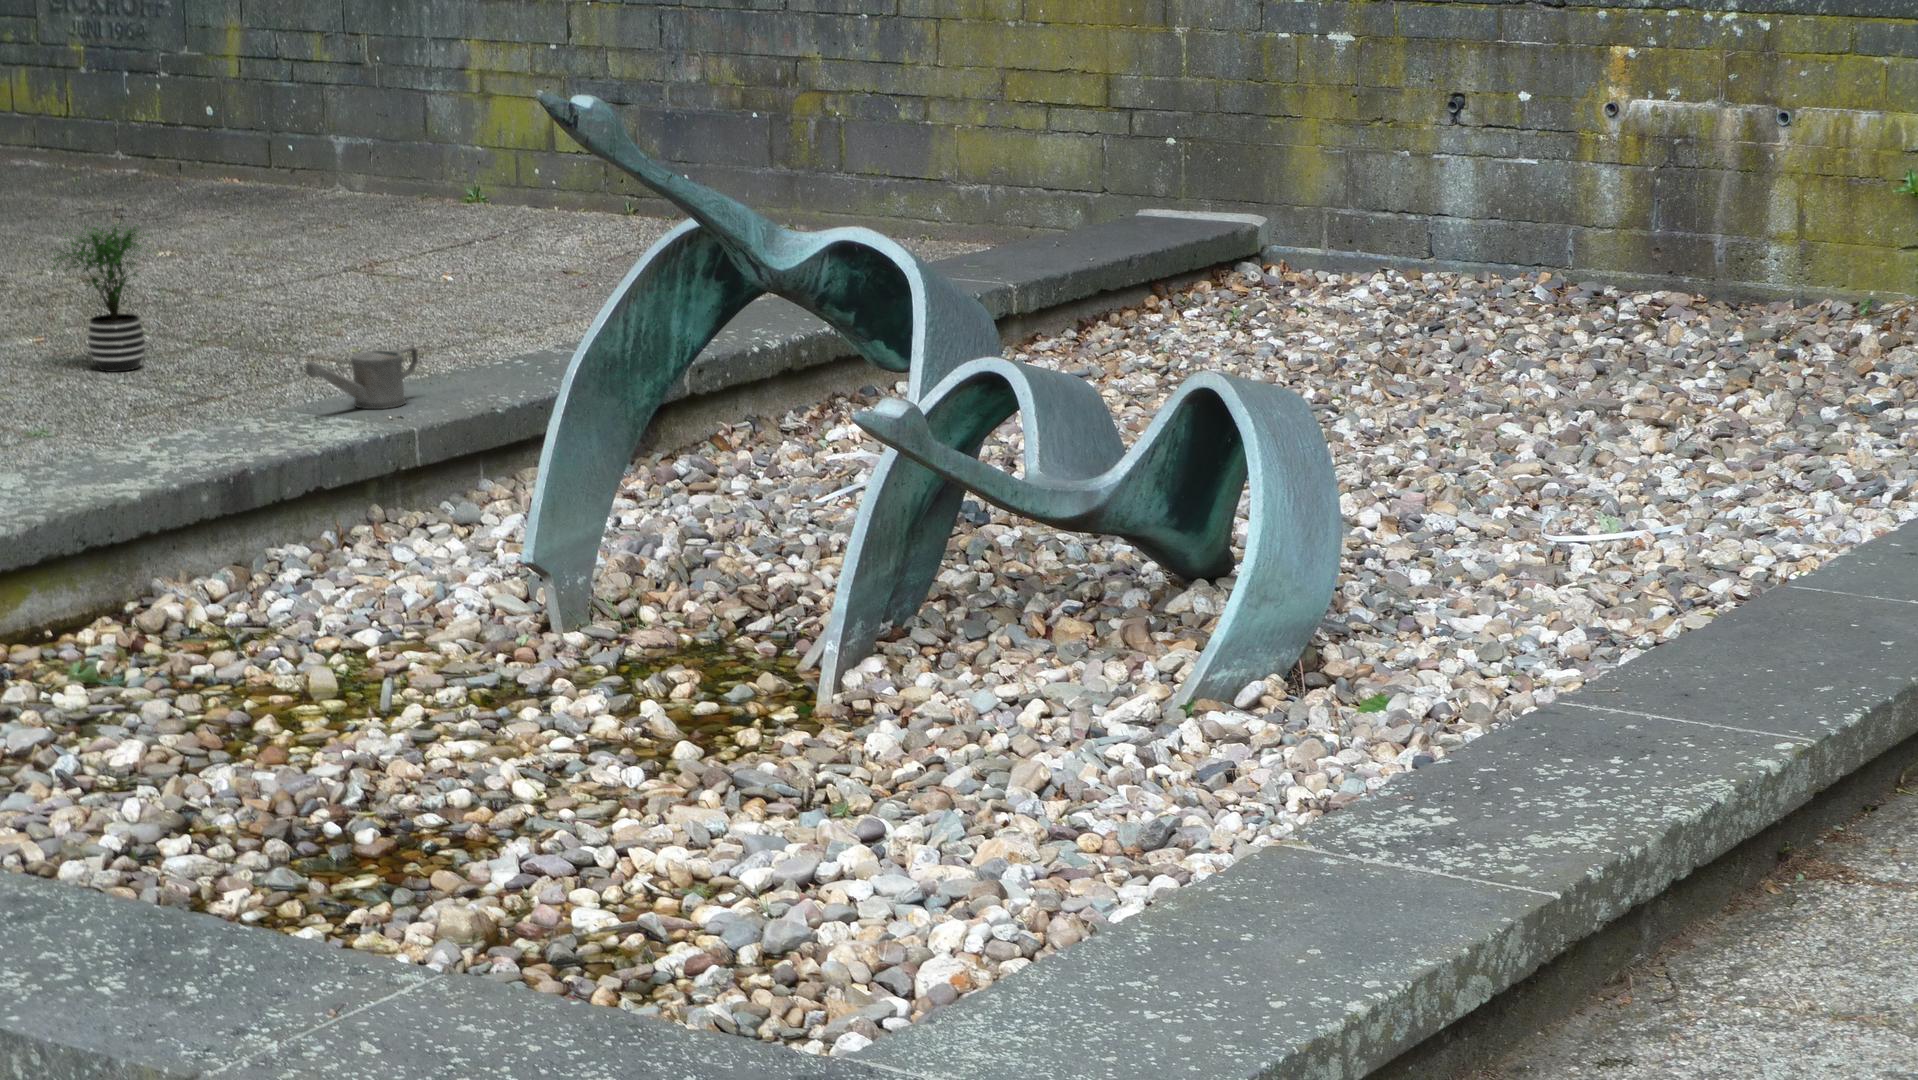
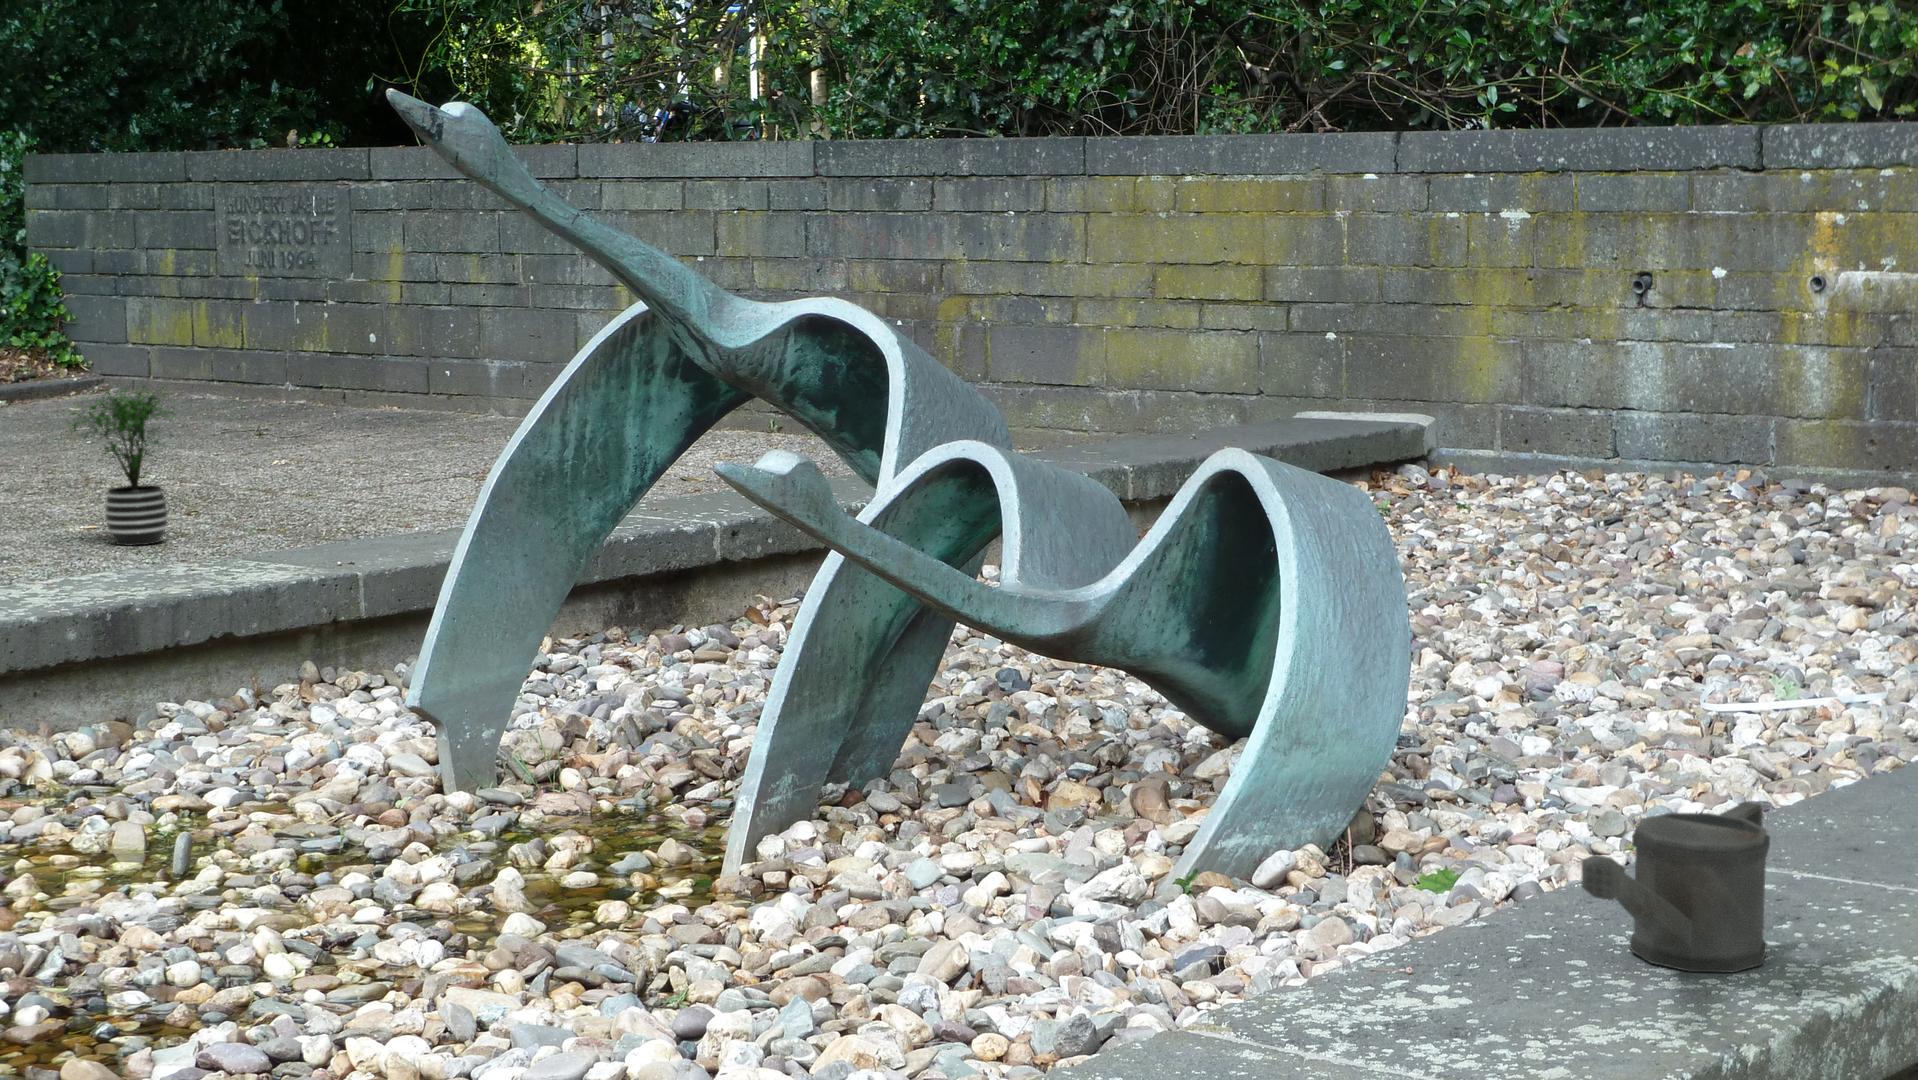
watering can: present [306,347,418,409] -> present [1581,802,1770,972]

